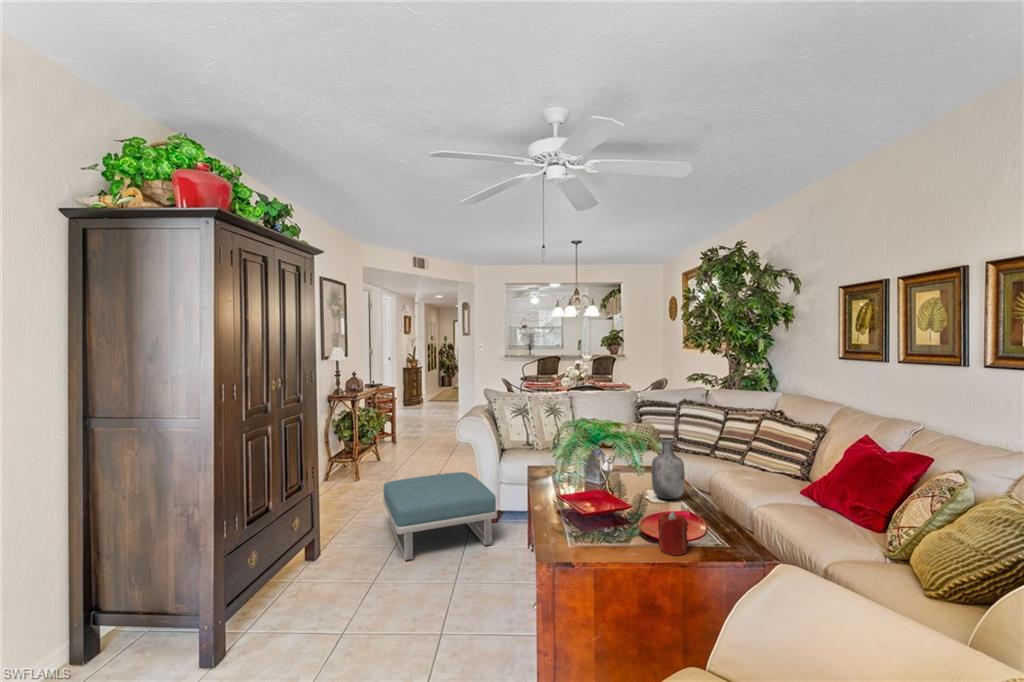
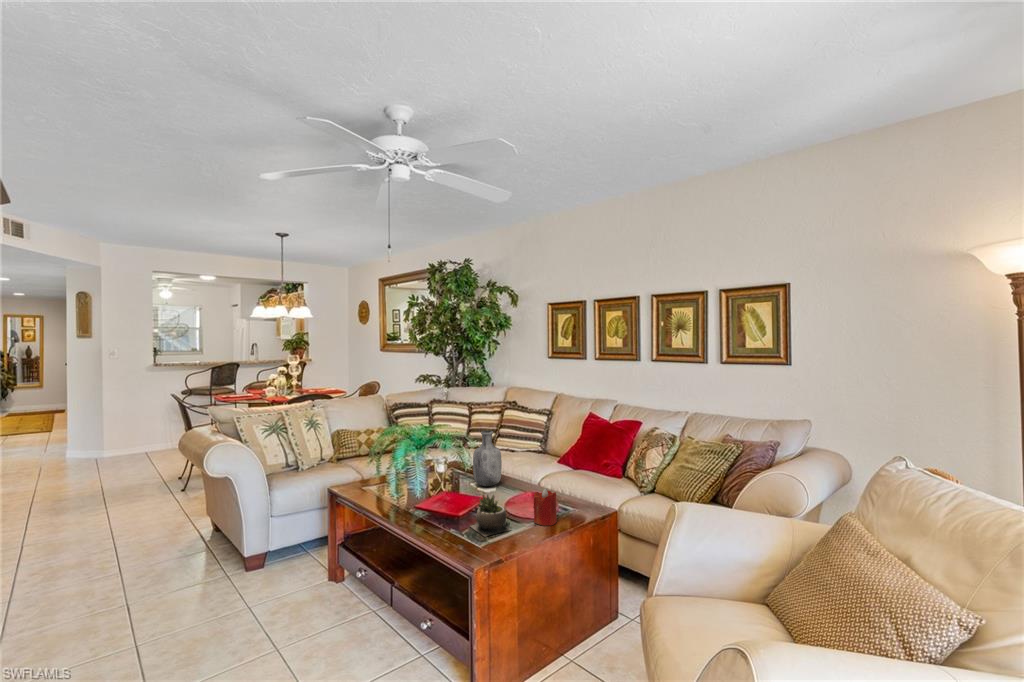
footstool: present [383,472,497,560] -> none [64,516,278,656]
succulent plant: none [593,501,627,546] -> present [470,495,511,536]

